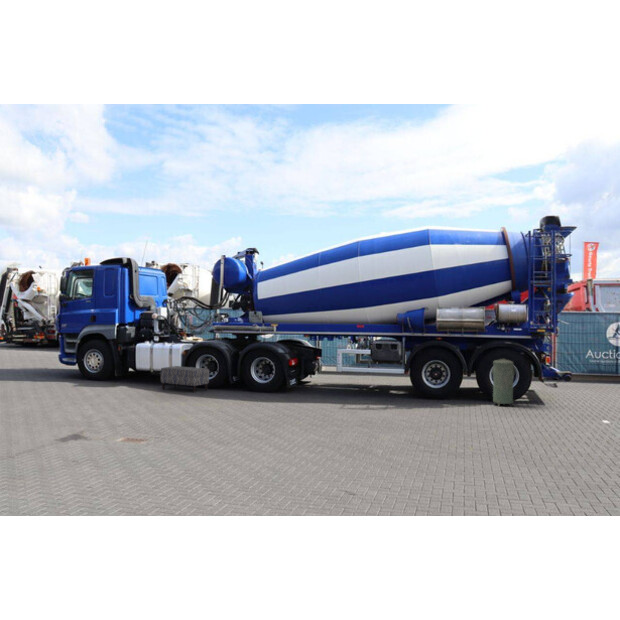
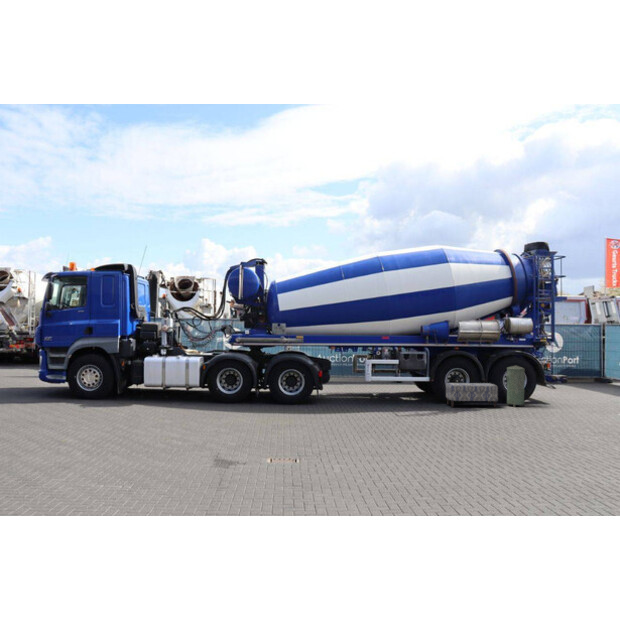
bench: present [161,366,209,392] -> present [446,383,498,408]

